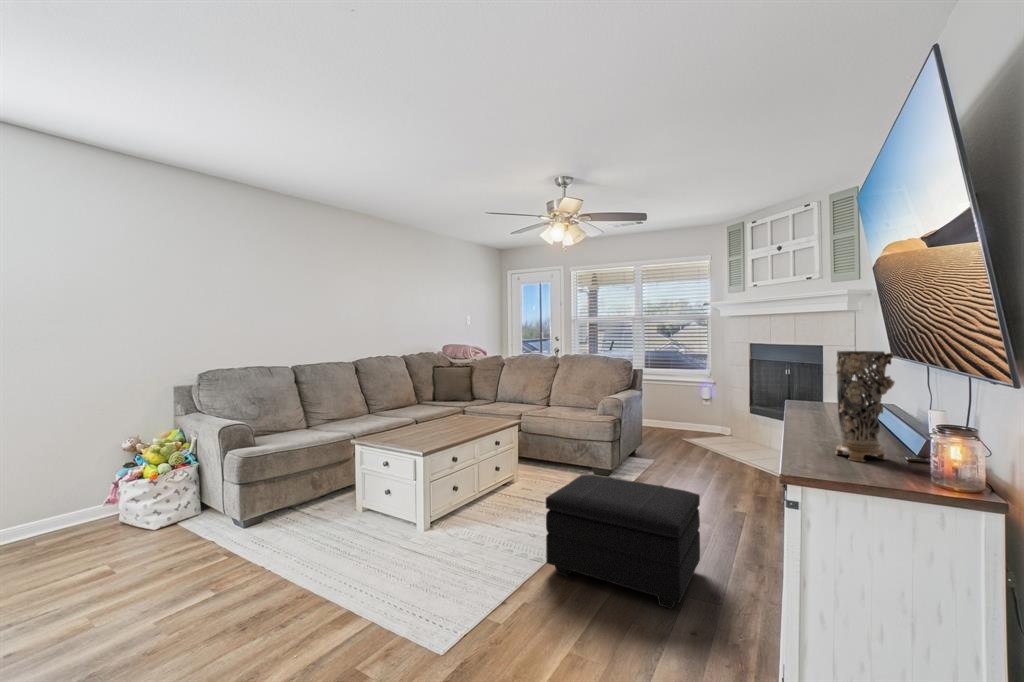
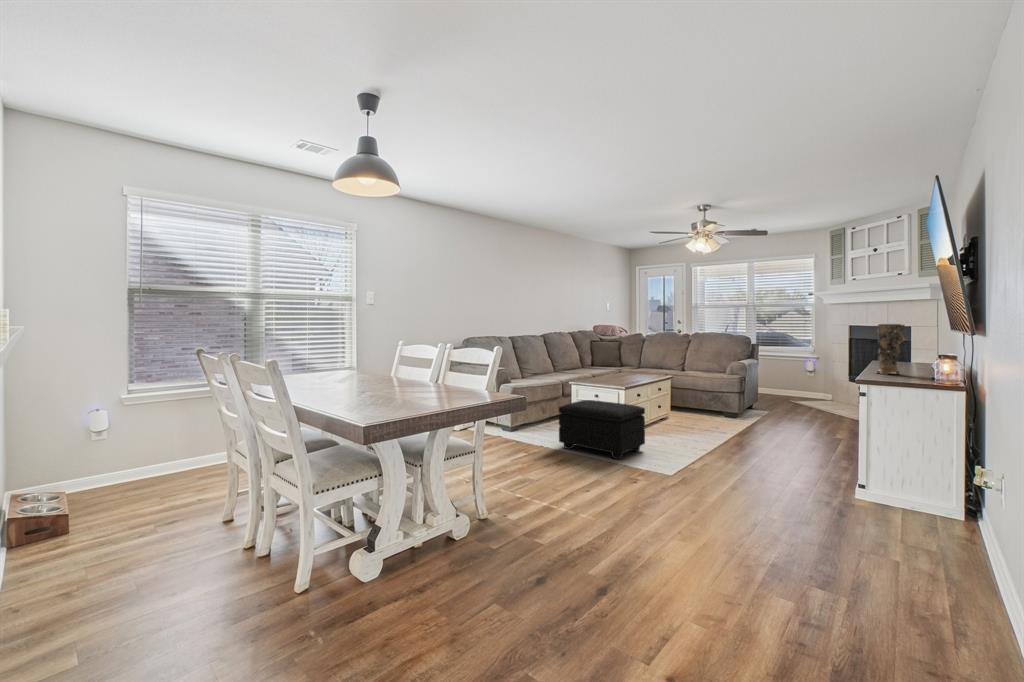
footstool: present [546,475,700,609] -> present [559,400,645,459]

